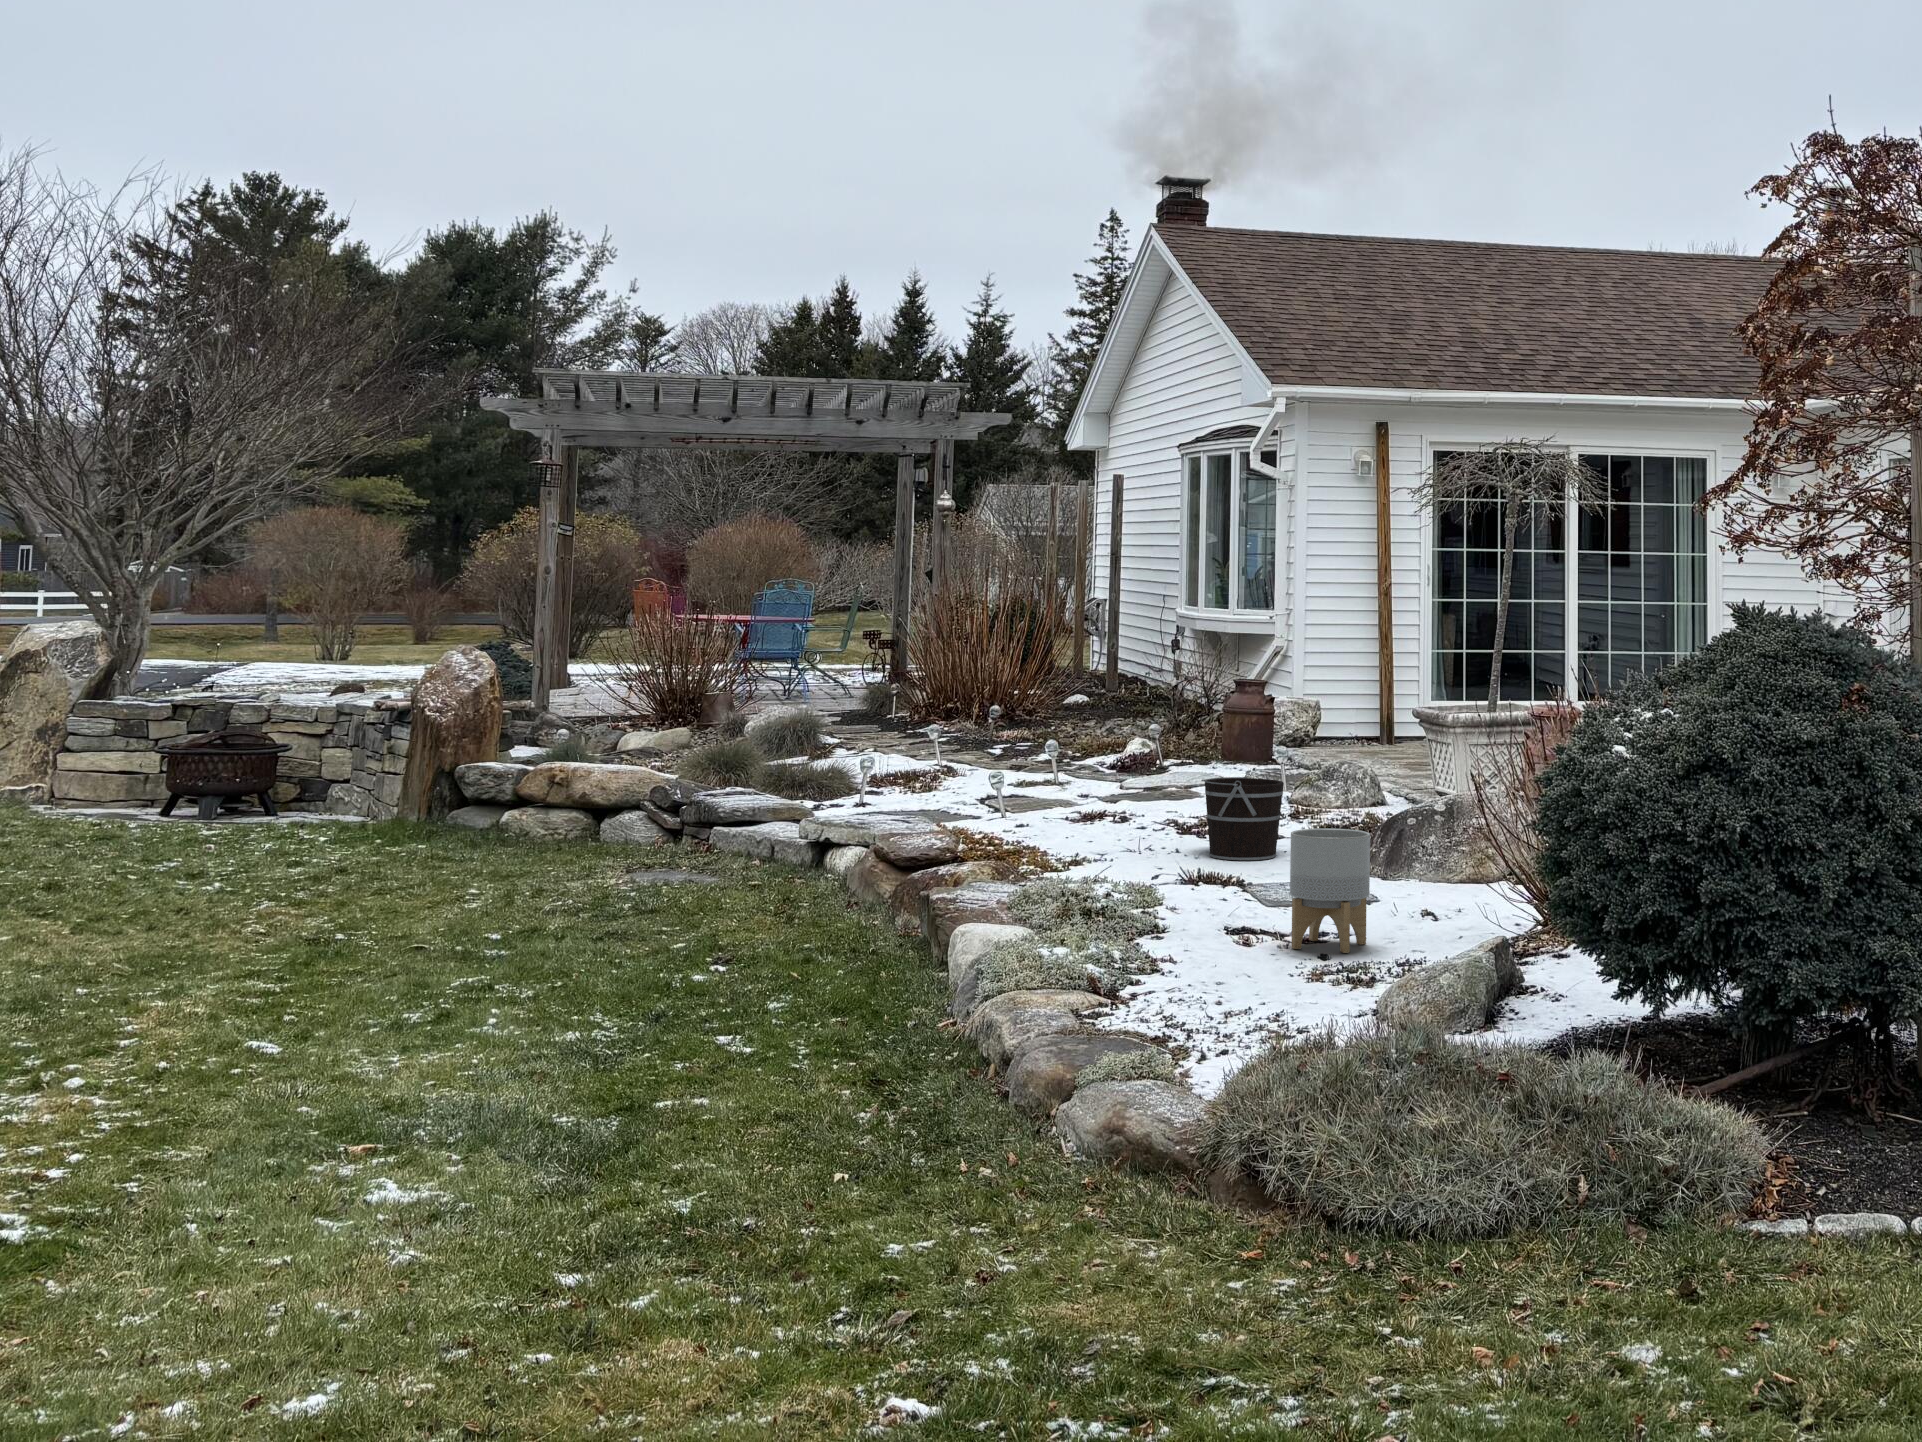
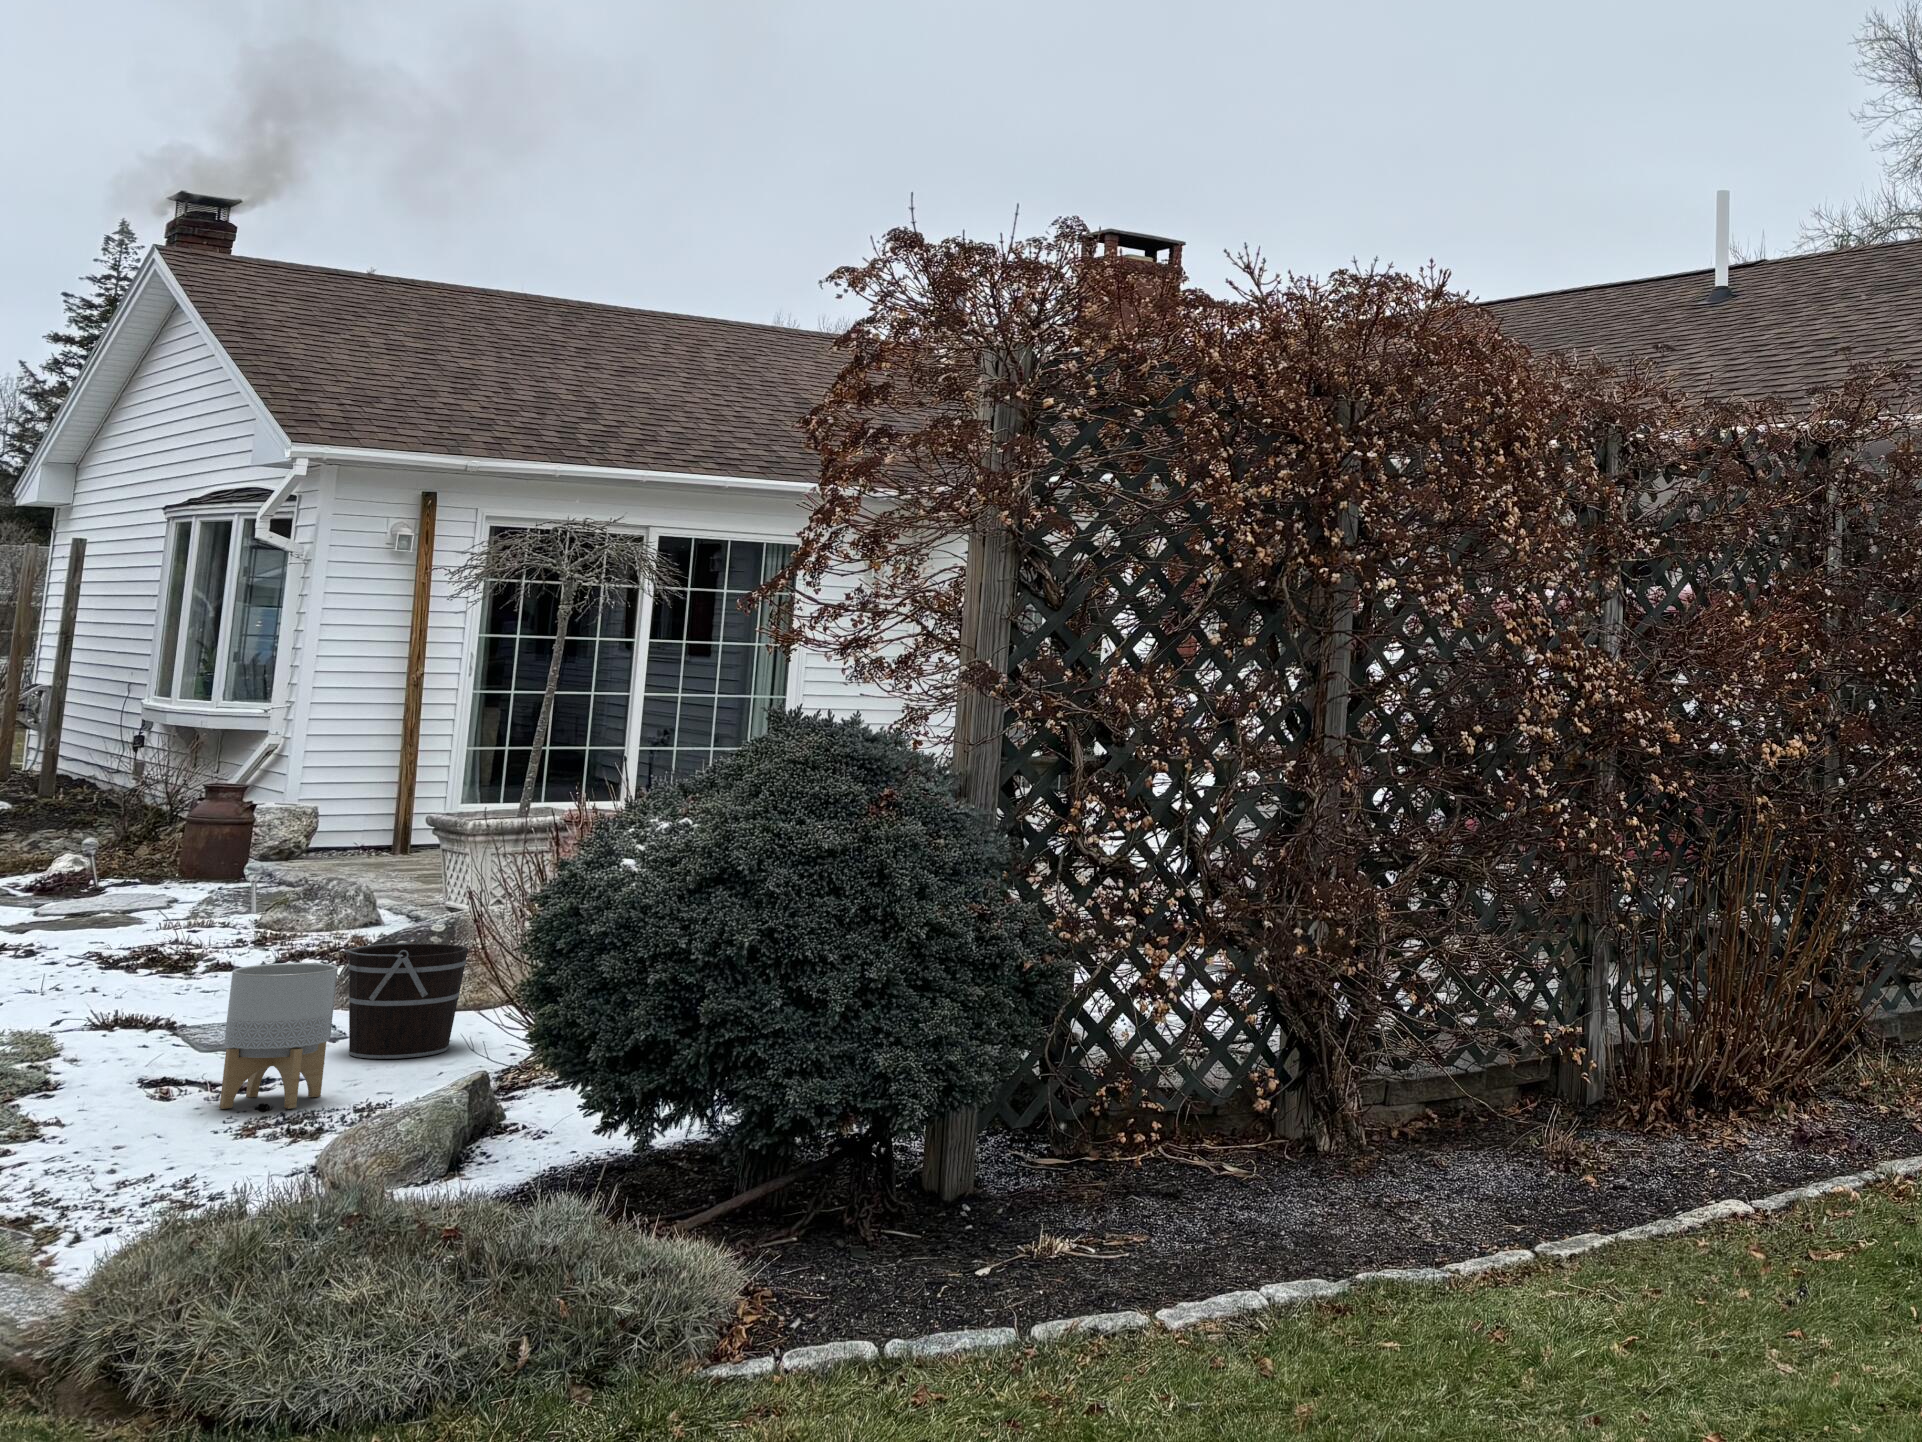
bucket: present [1201,774,1284,860] -> present [344,938,468,1059]

